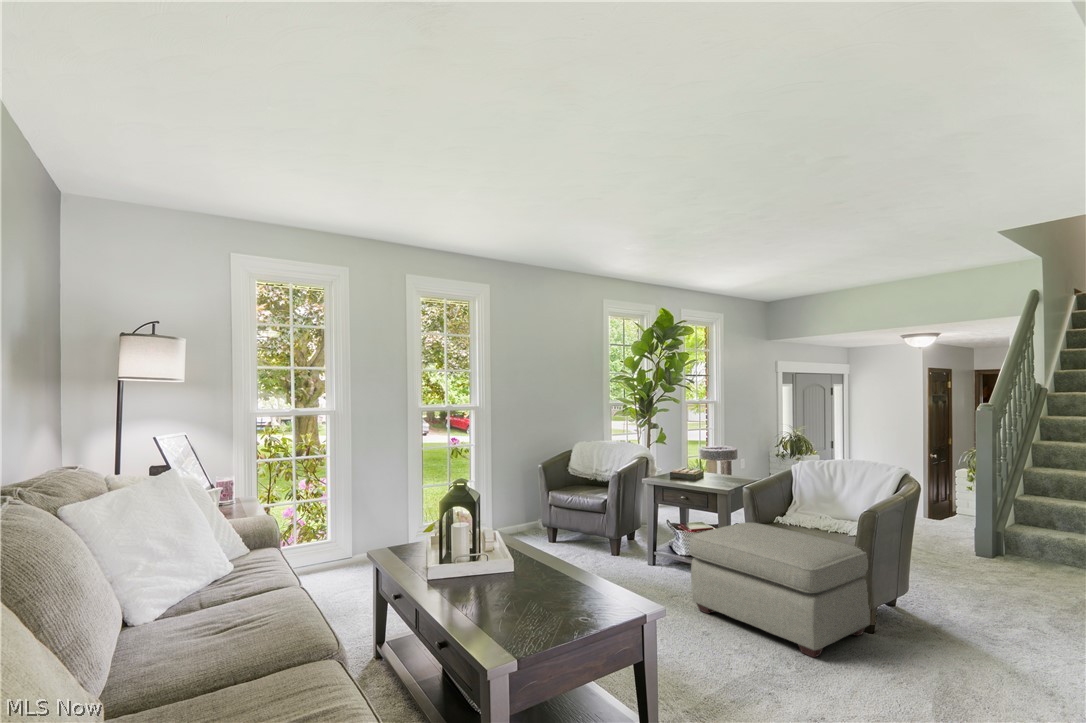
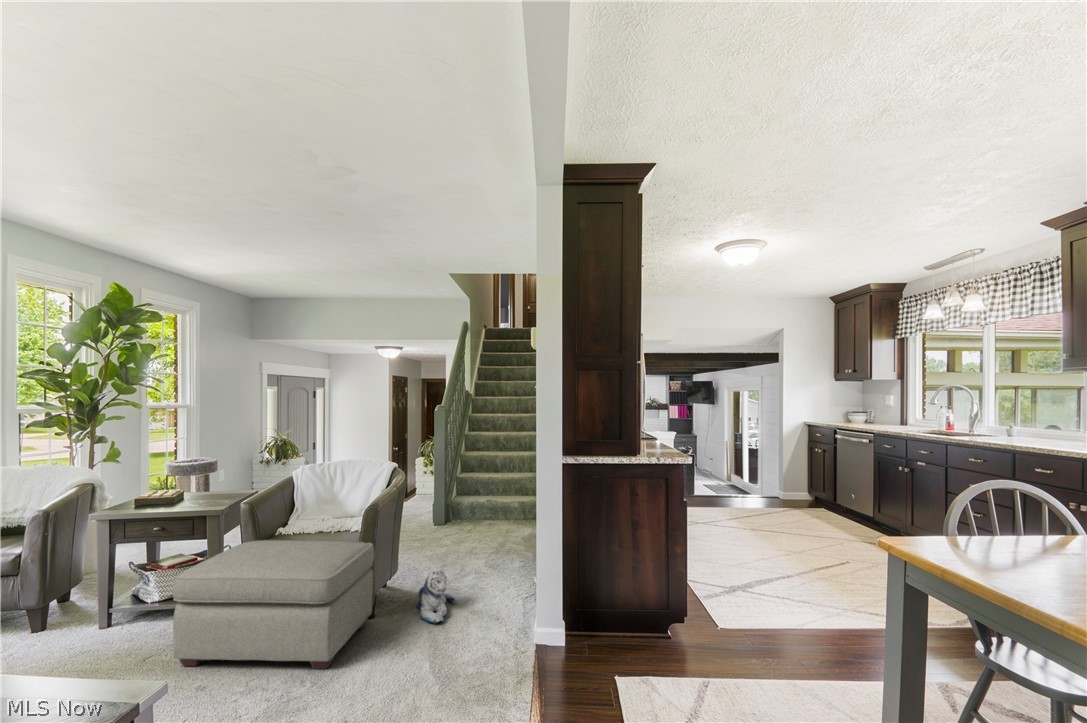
plush toy: none [928,602,985,664] -> present [416,571,455,624]

